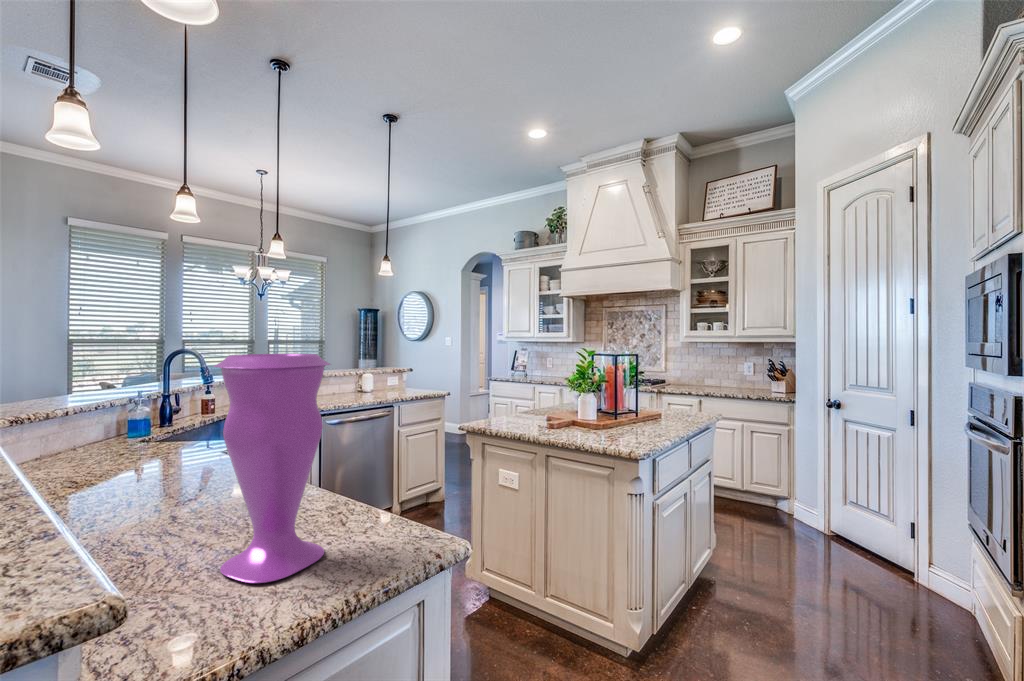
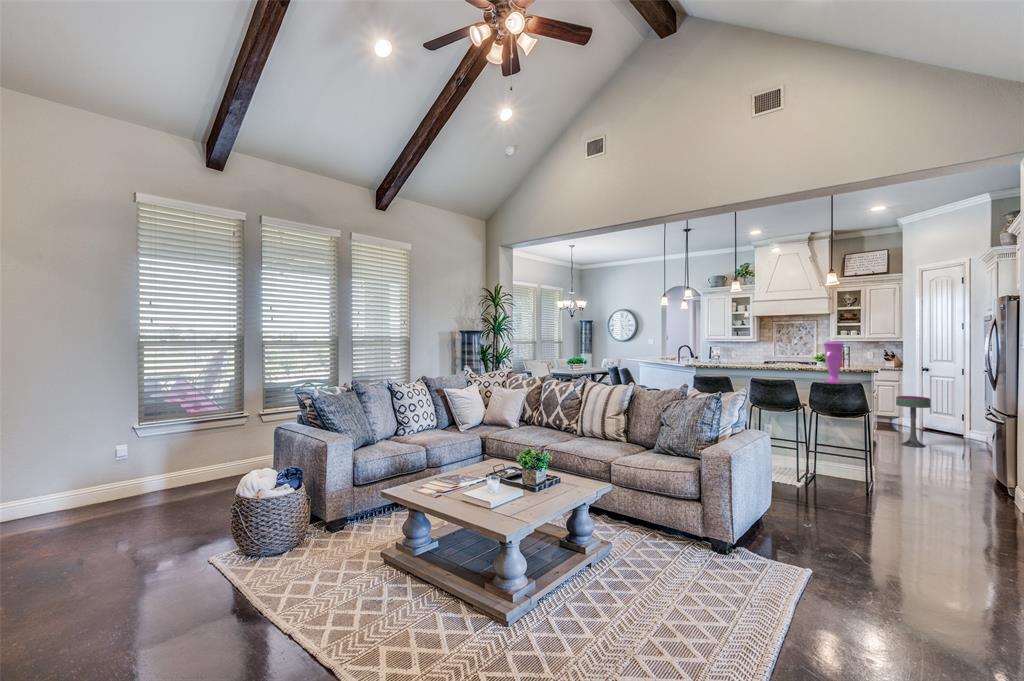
bar stool: none [742,487,826,645] -> present [896,396,931,447]

